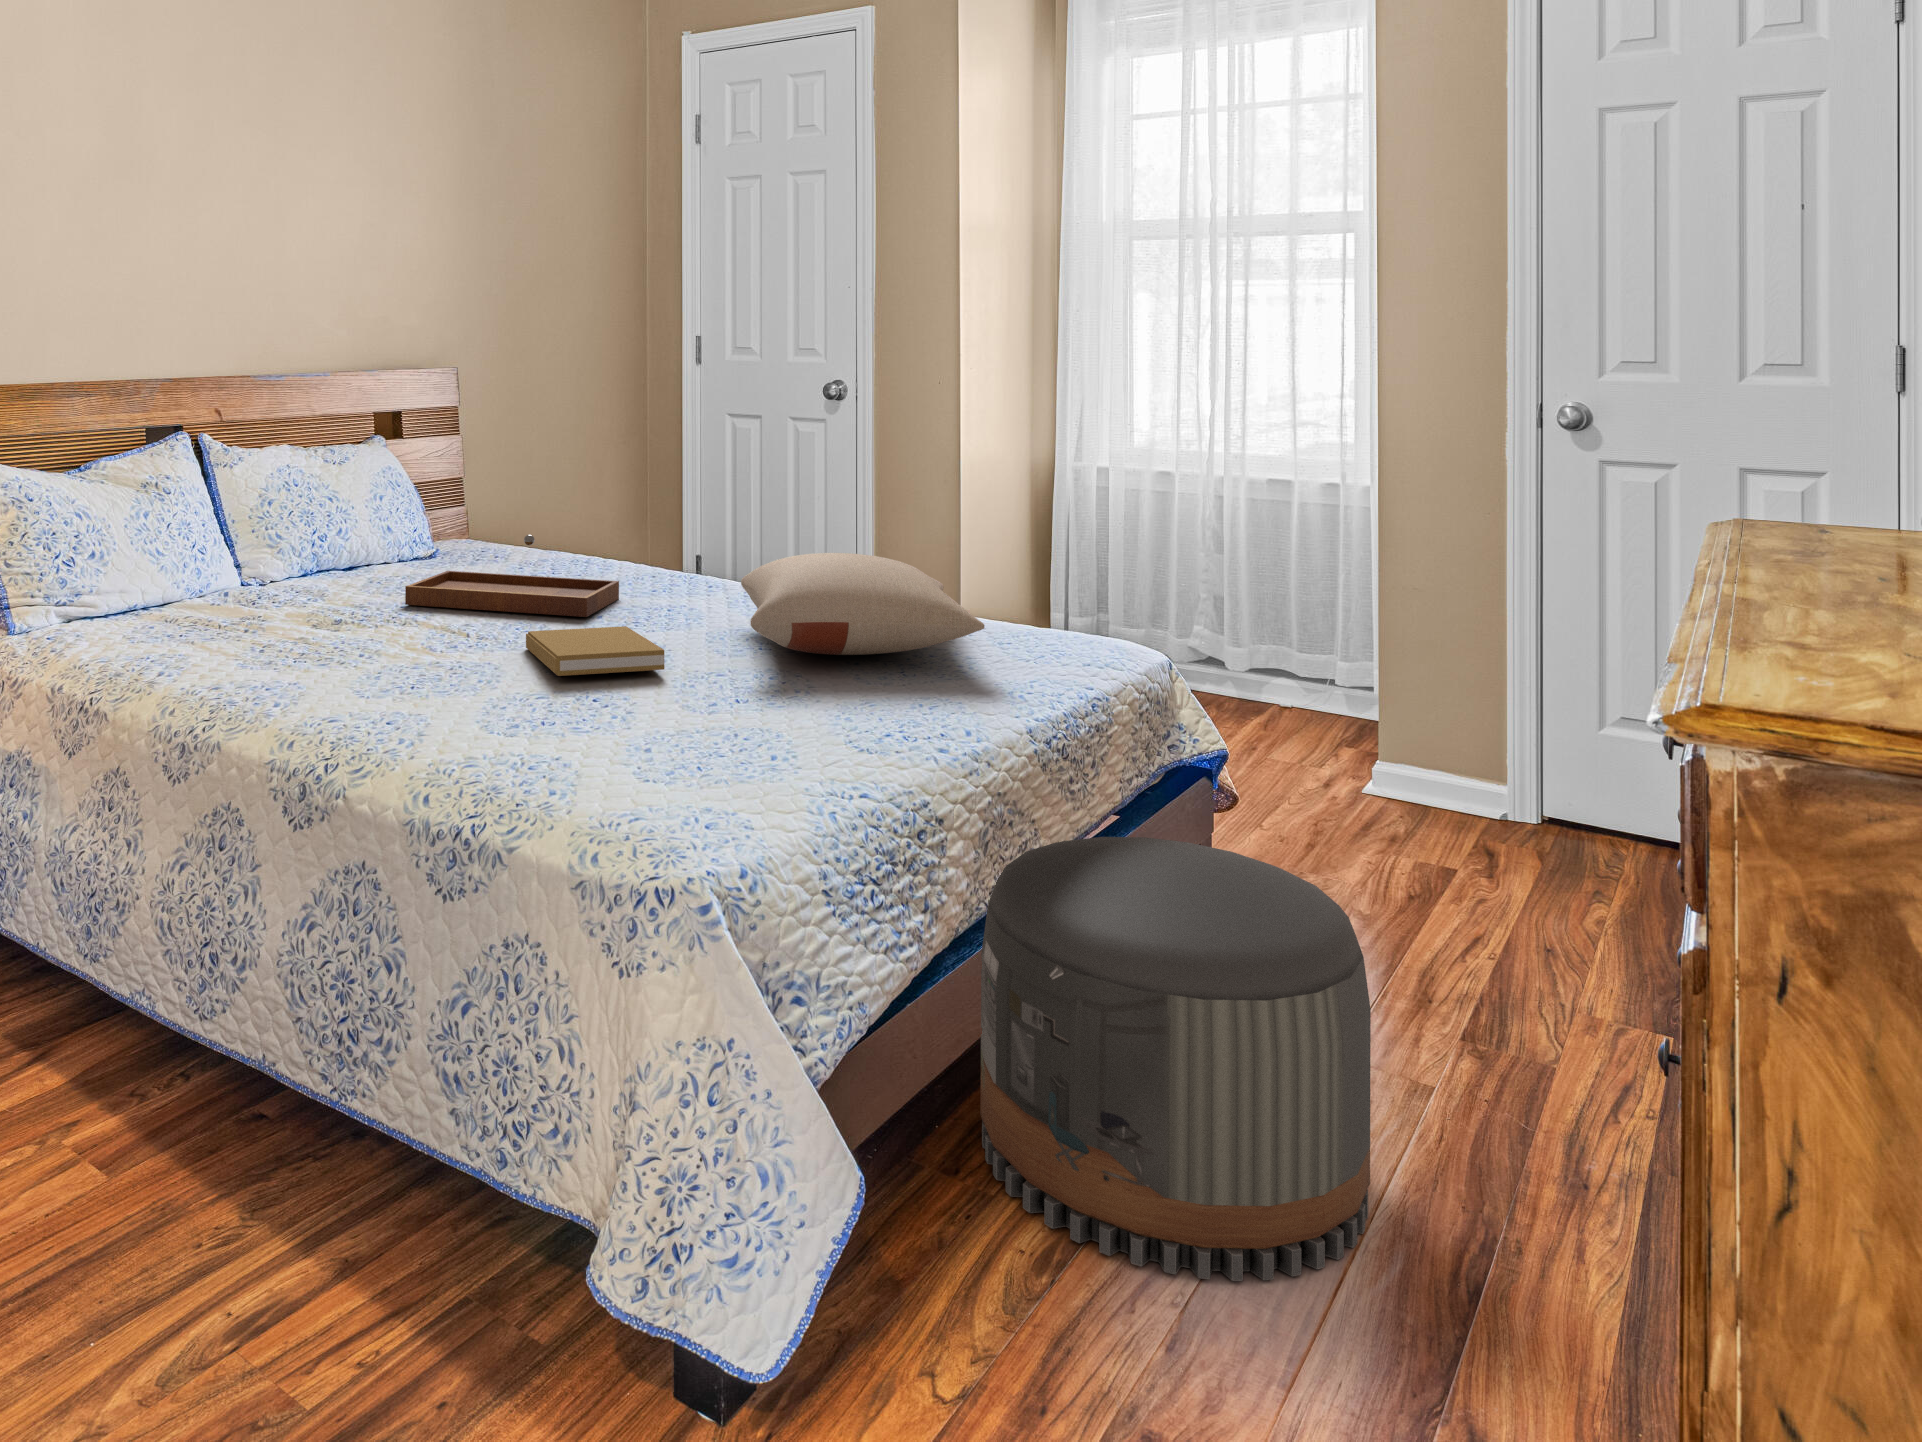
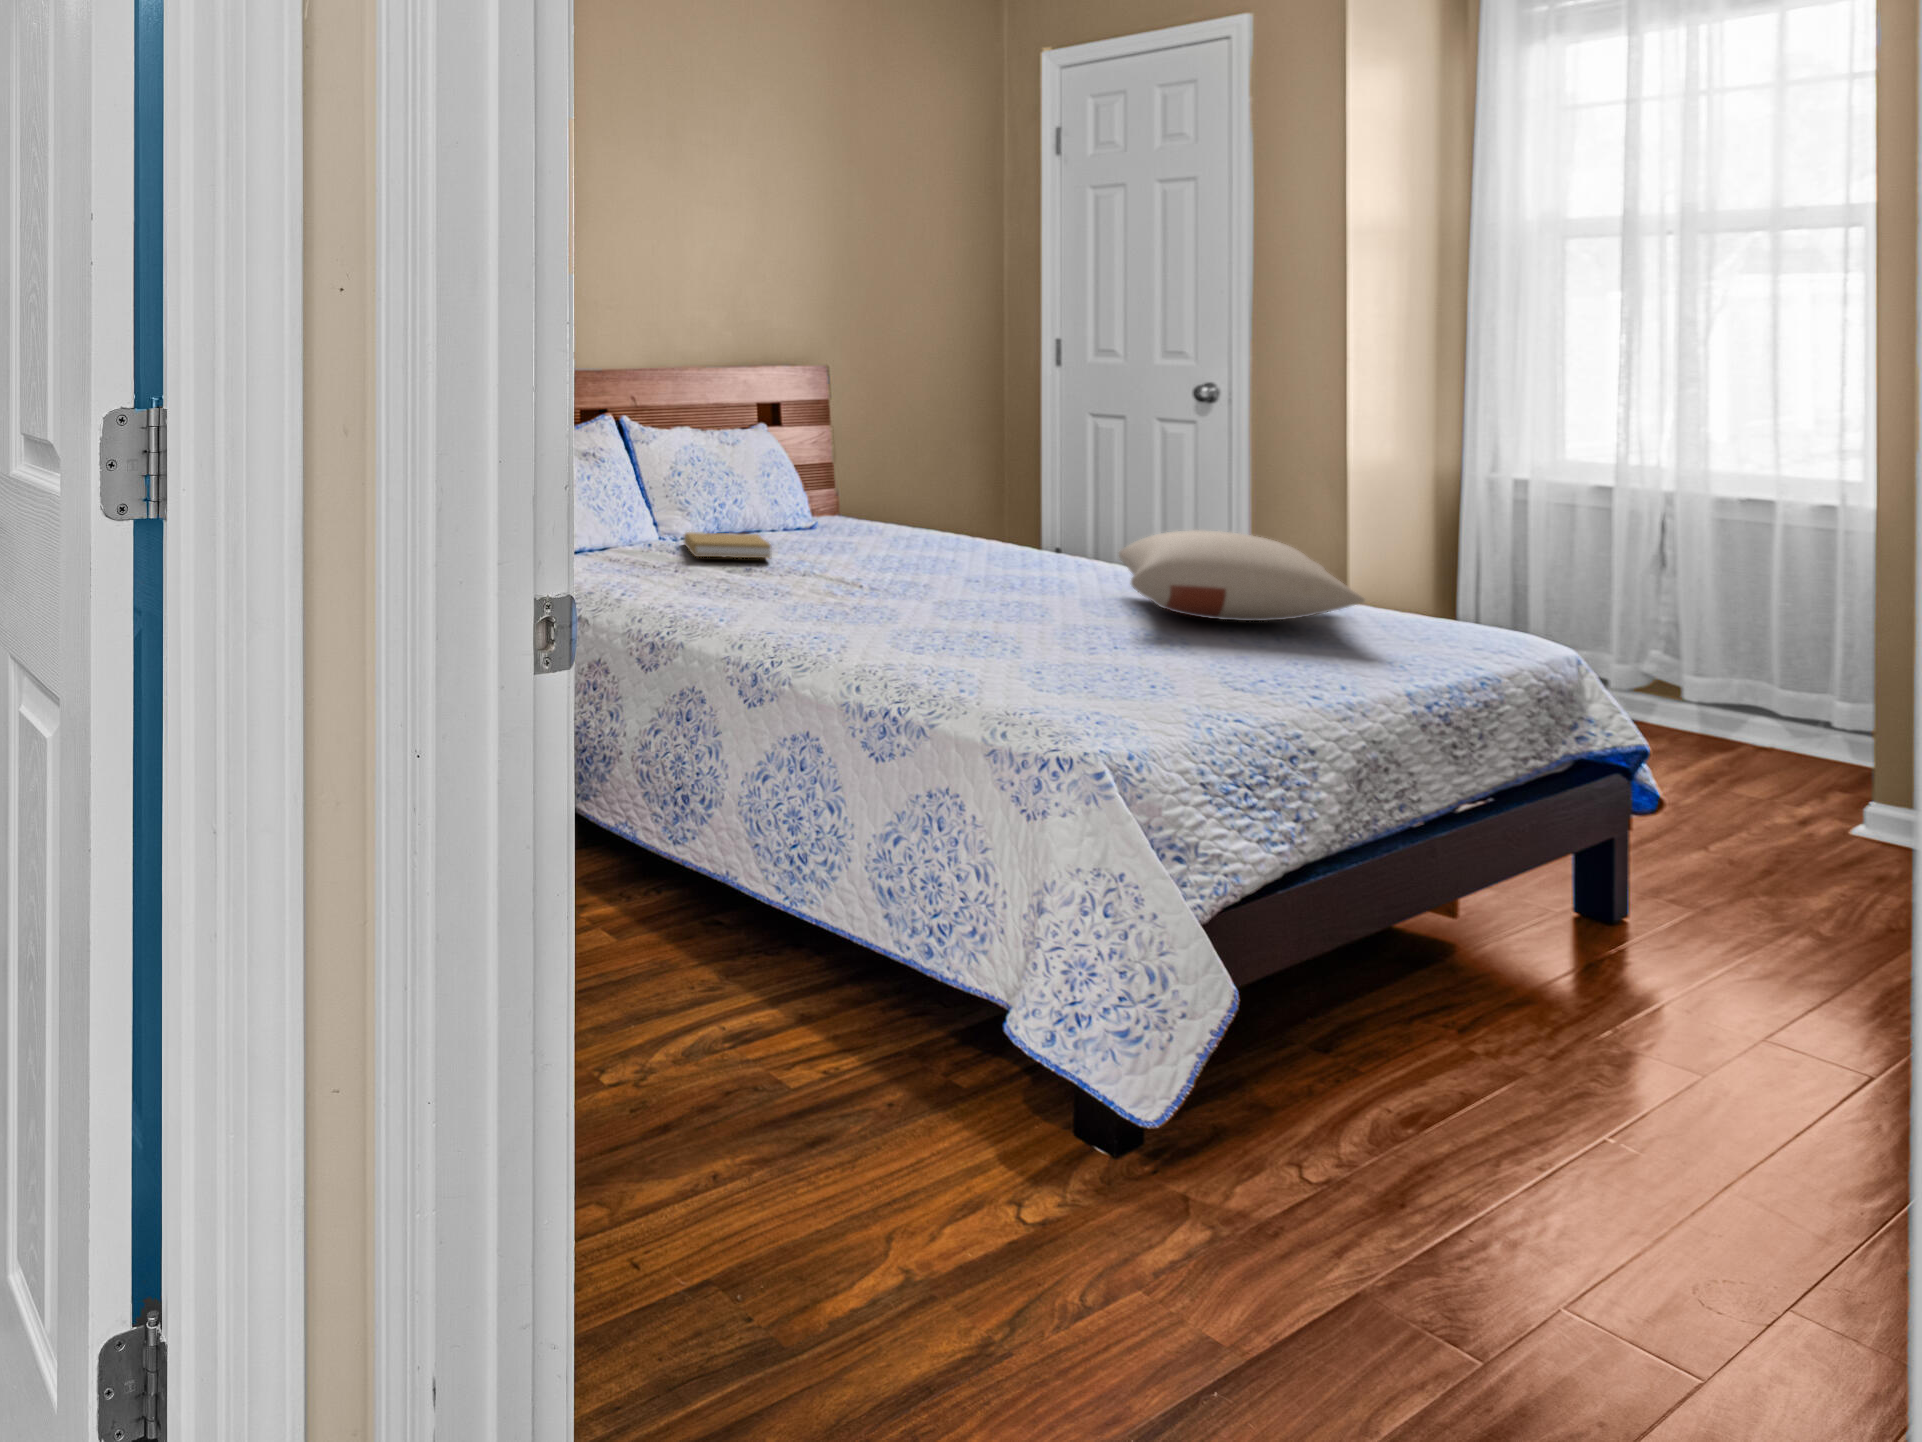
tray: present [405,535,619,617] -> none [809,505,999,576]
book: present [526,626,665,676] -> present [684,532,772,558]
pouf: present [981,837,1371,1281] -> none [1355,791,1770,1174]

